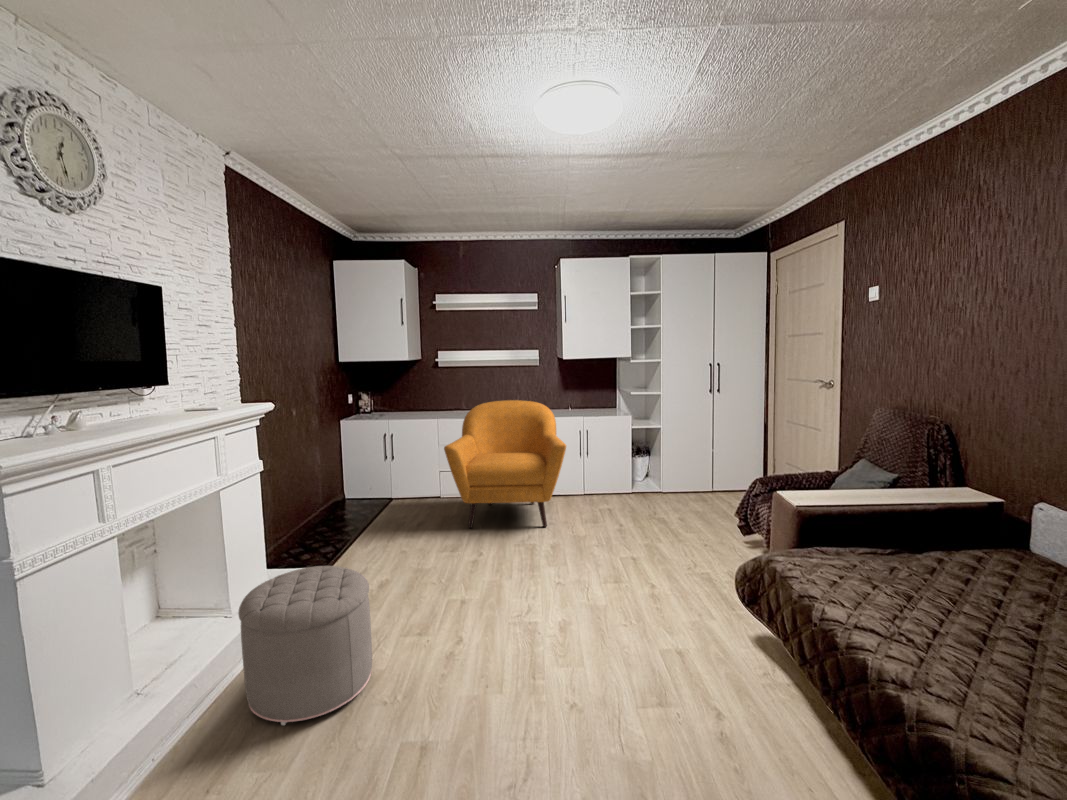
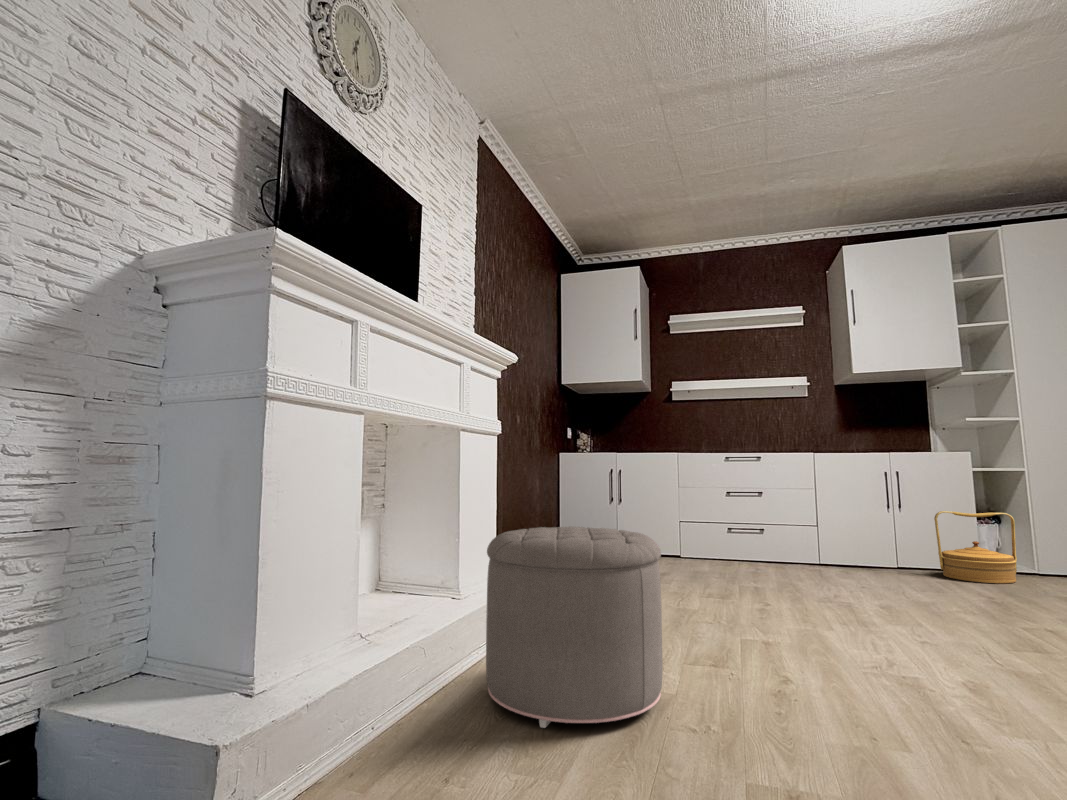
armchair: present [444,400,566,528] -> none [701,429,887,591]
woven basket: none [605,457,649,504] -> present [934,511,1017,583]

